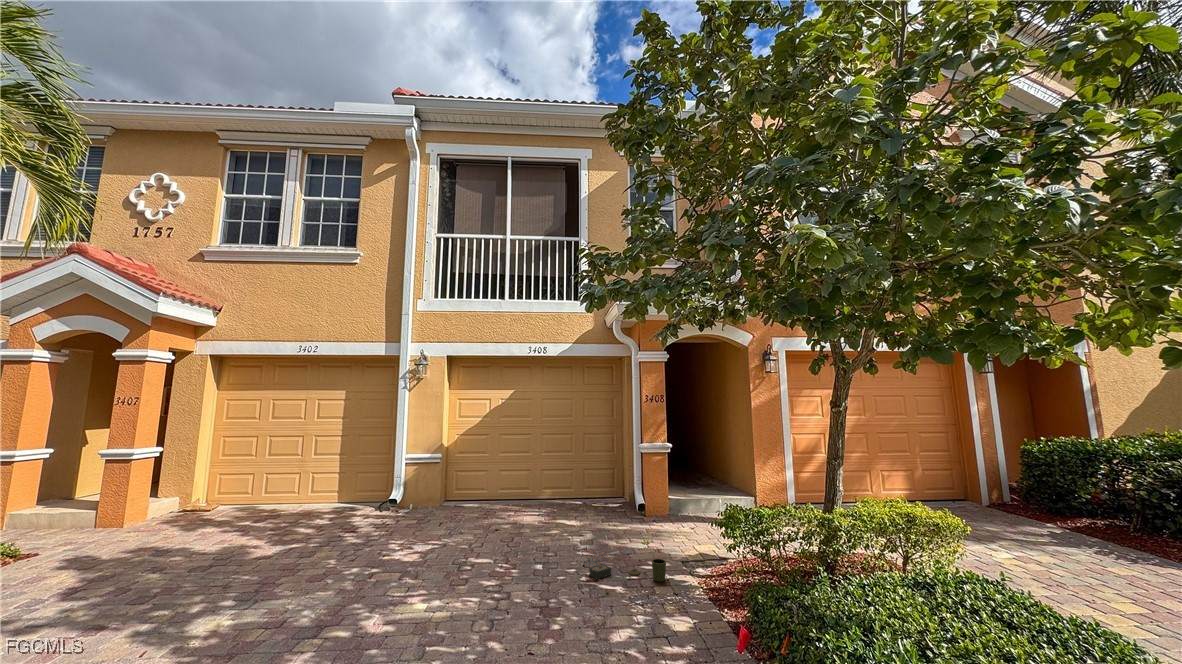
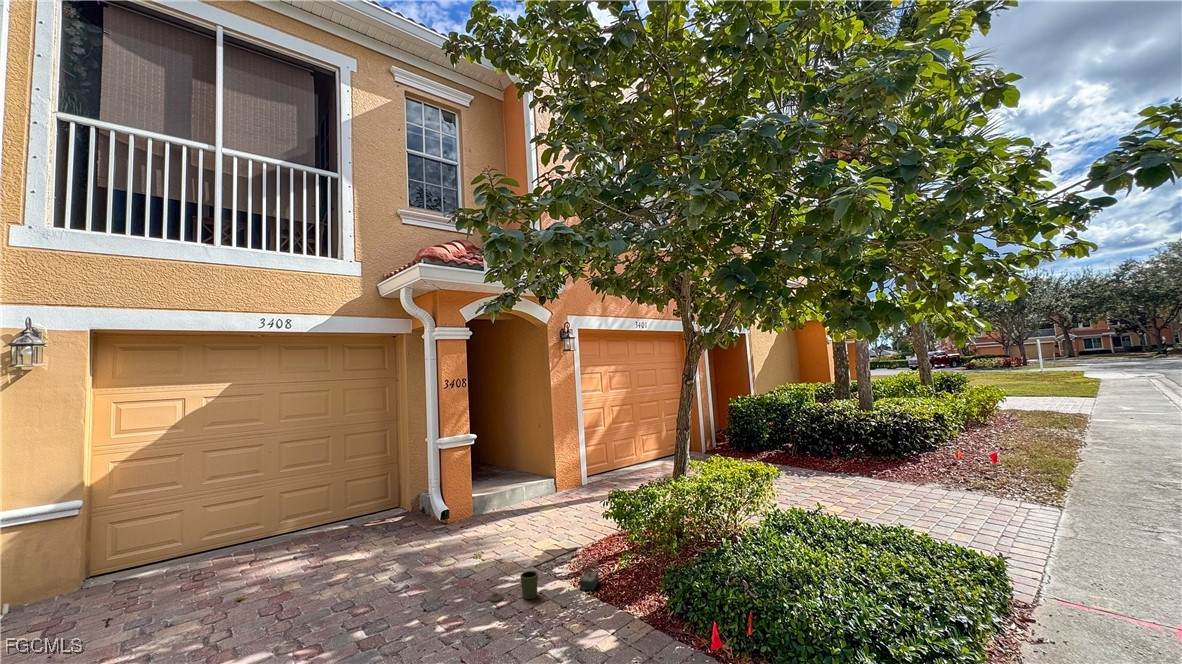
decorative plant: present [584,550,612,579] -> present [574,556,600,590]

